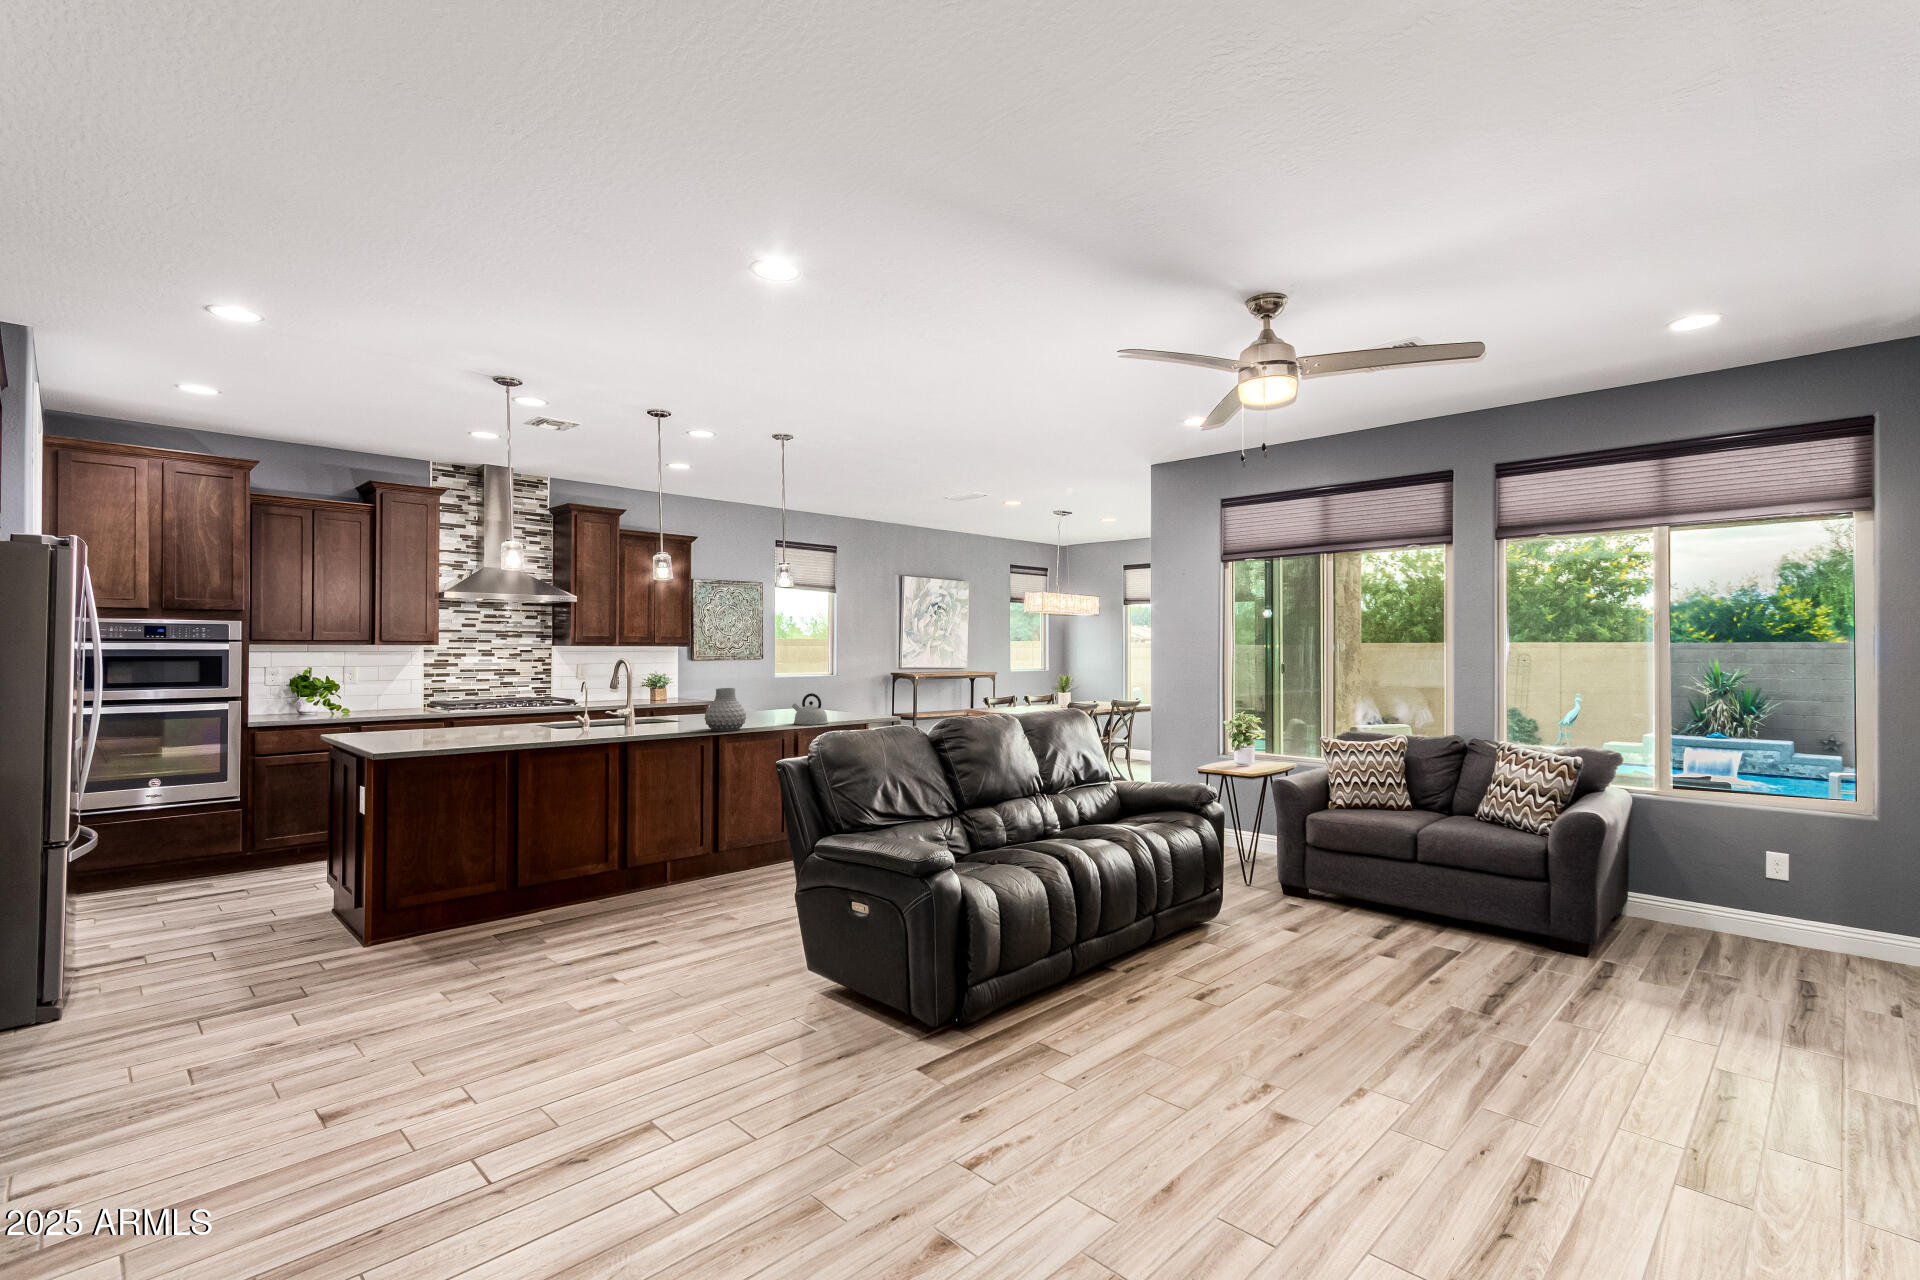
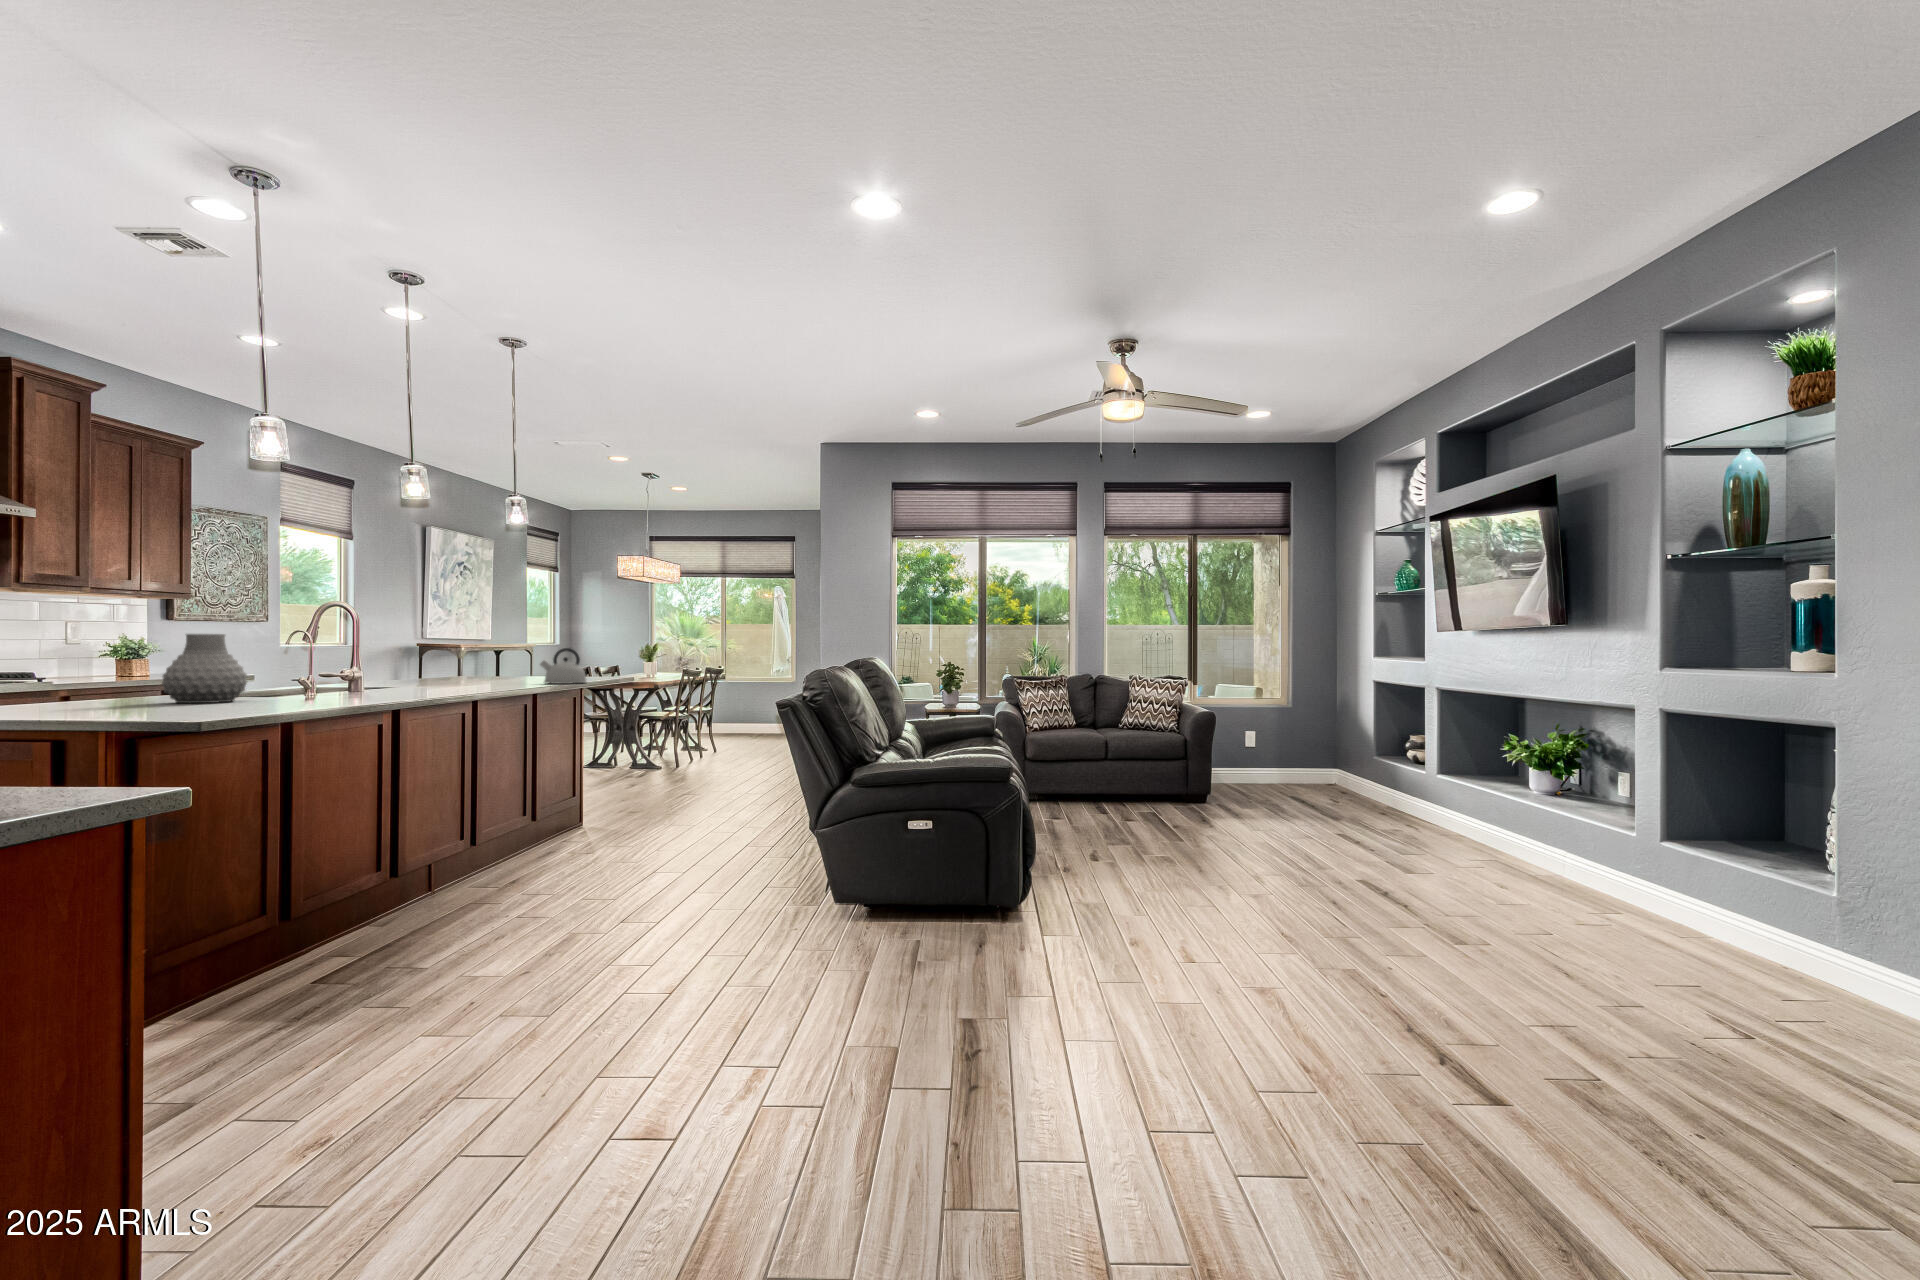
vase: present [704,688,746,731] -> present [162,634,247,703]

